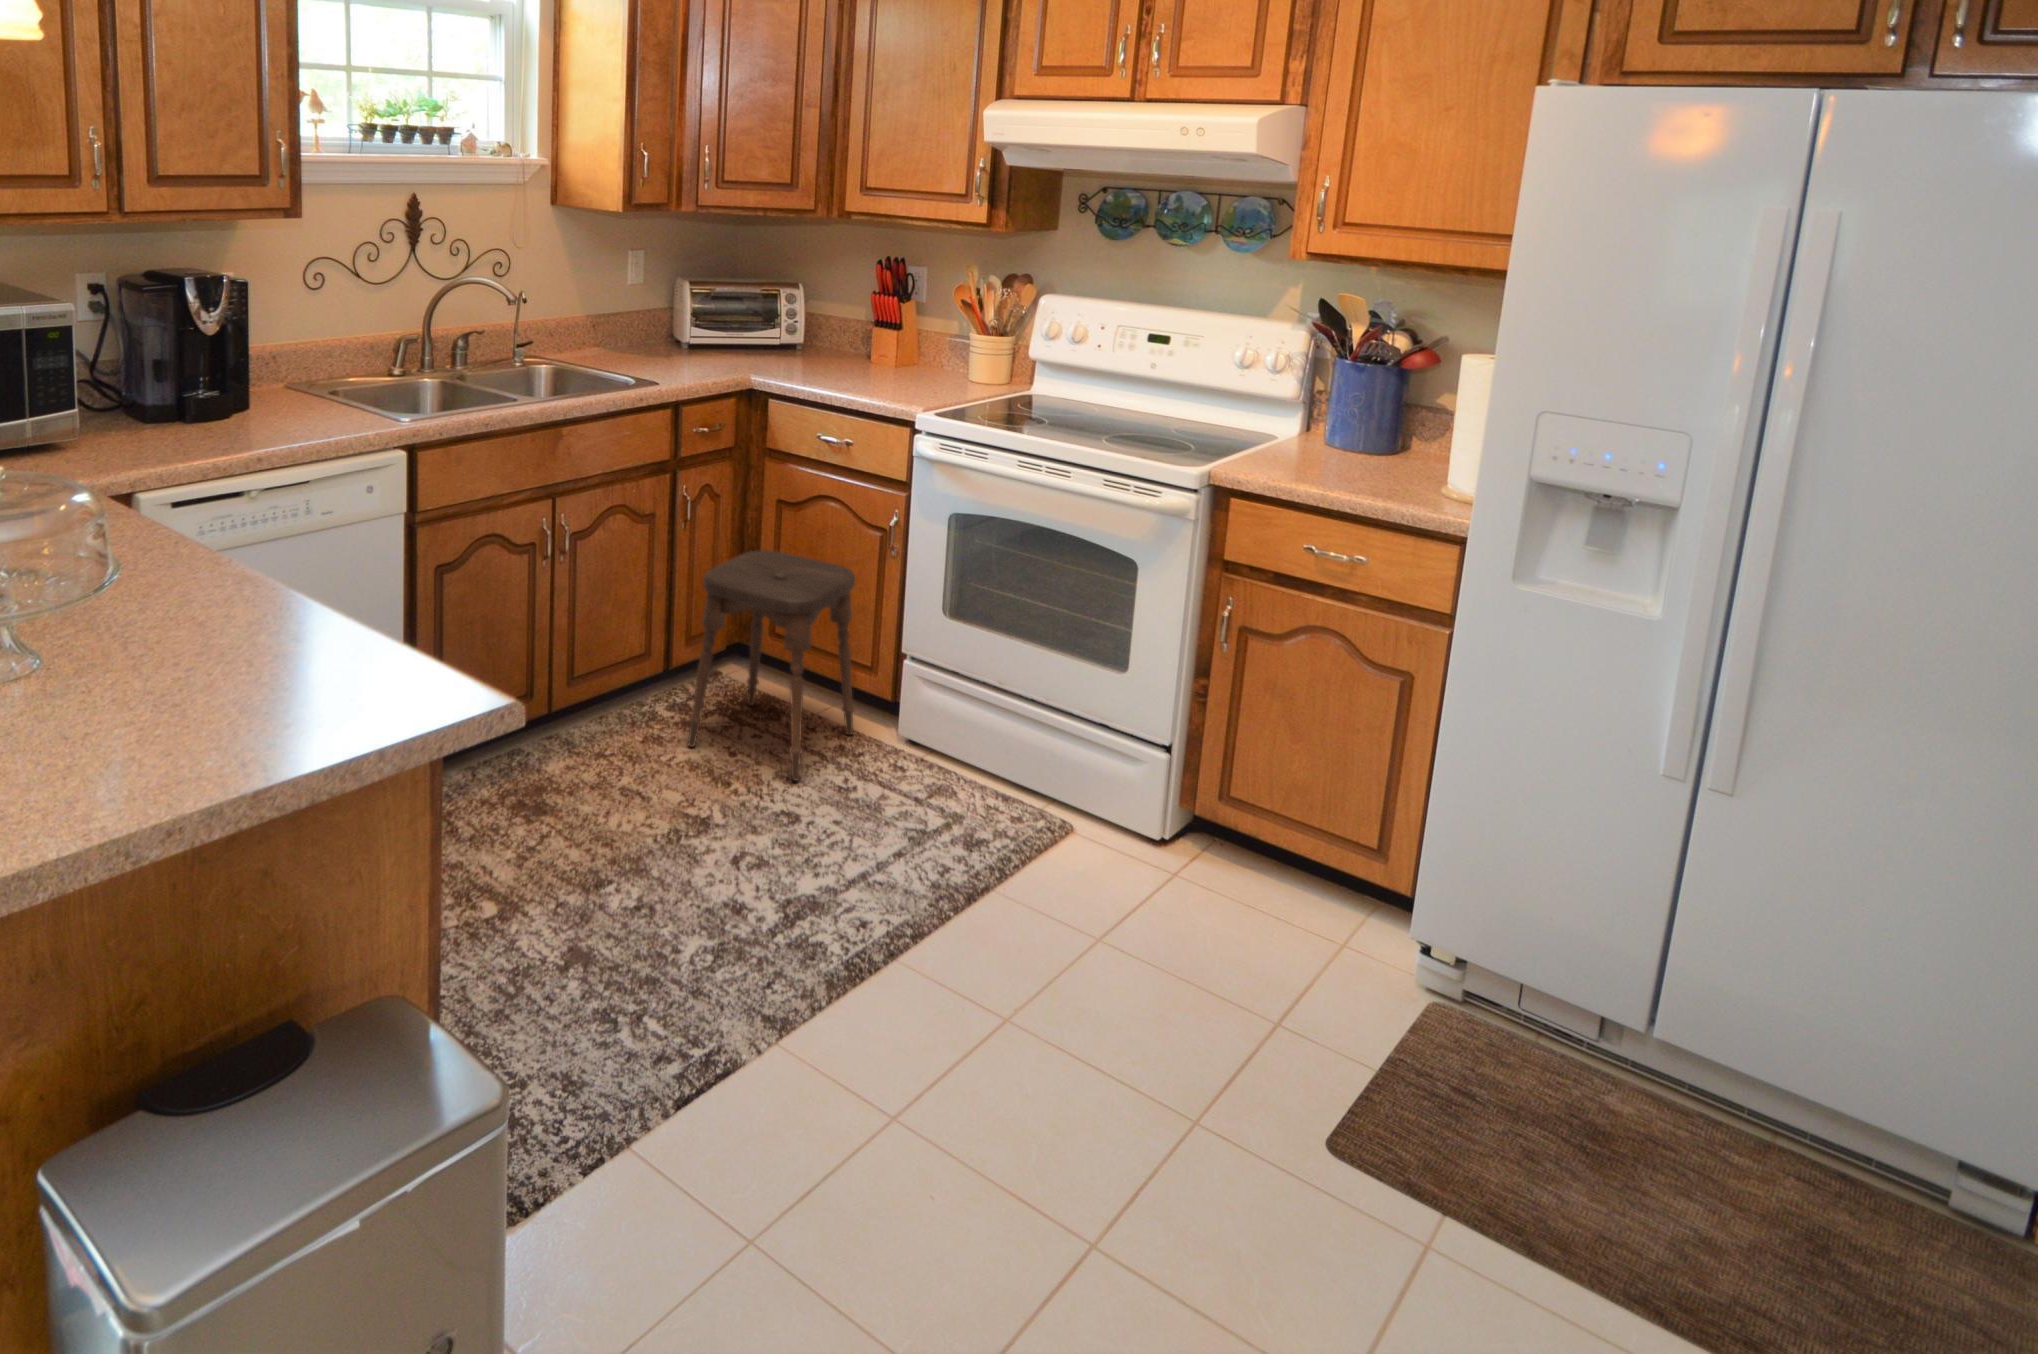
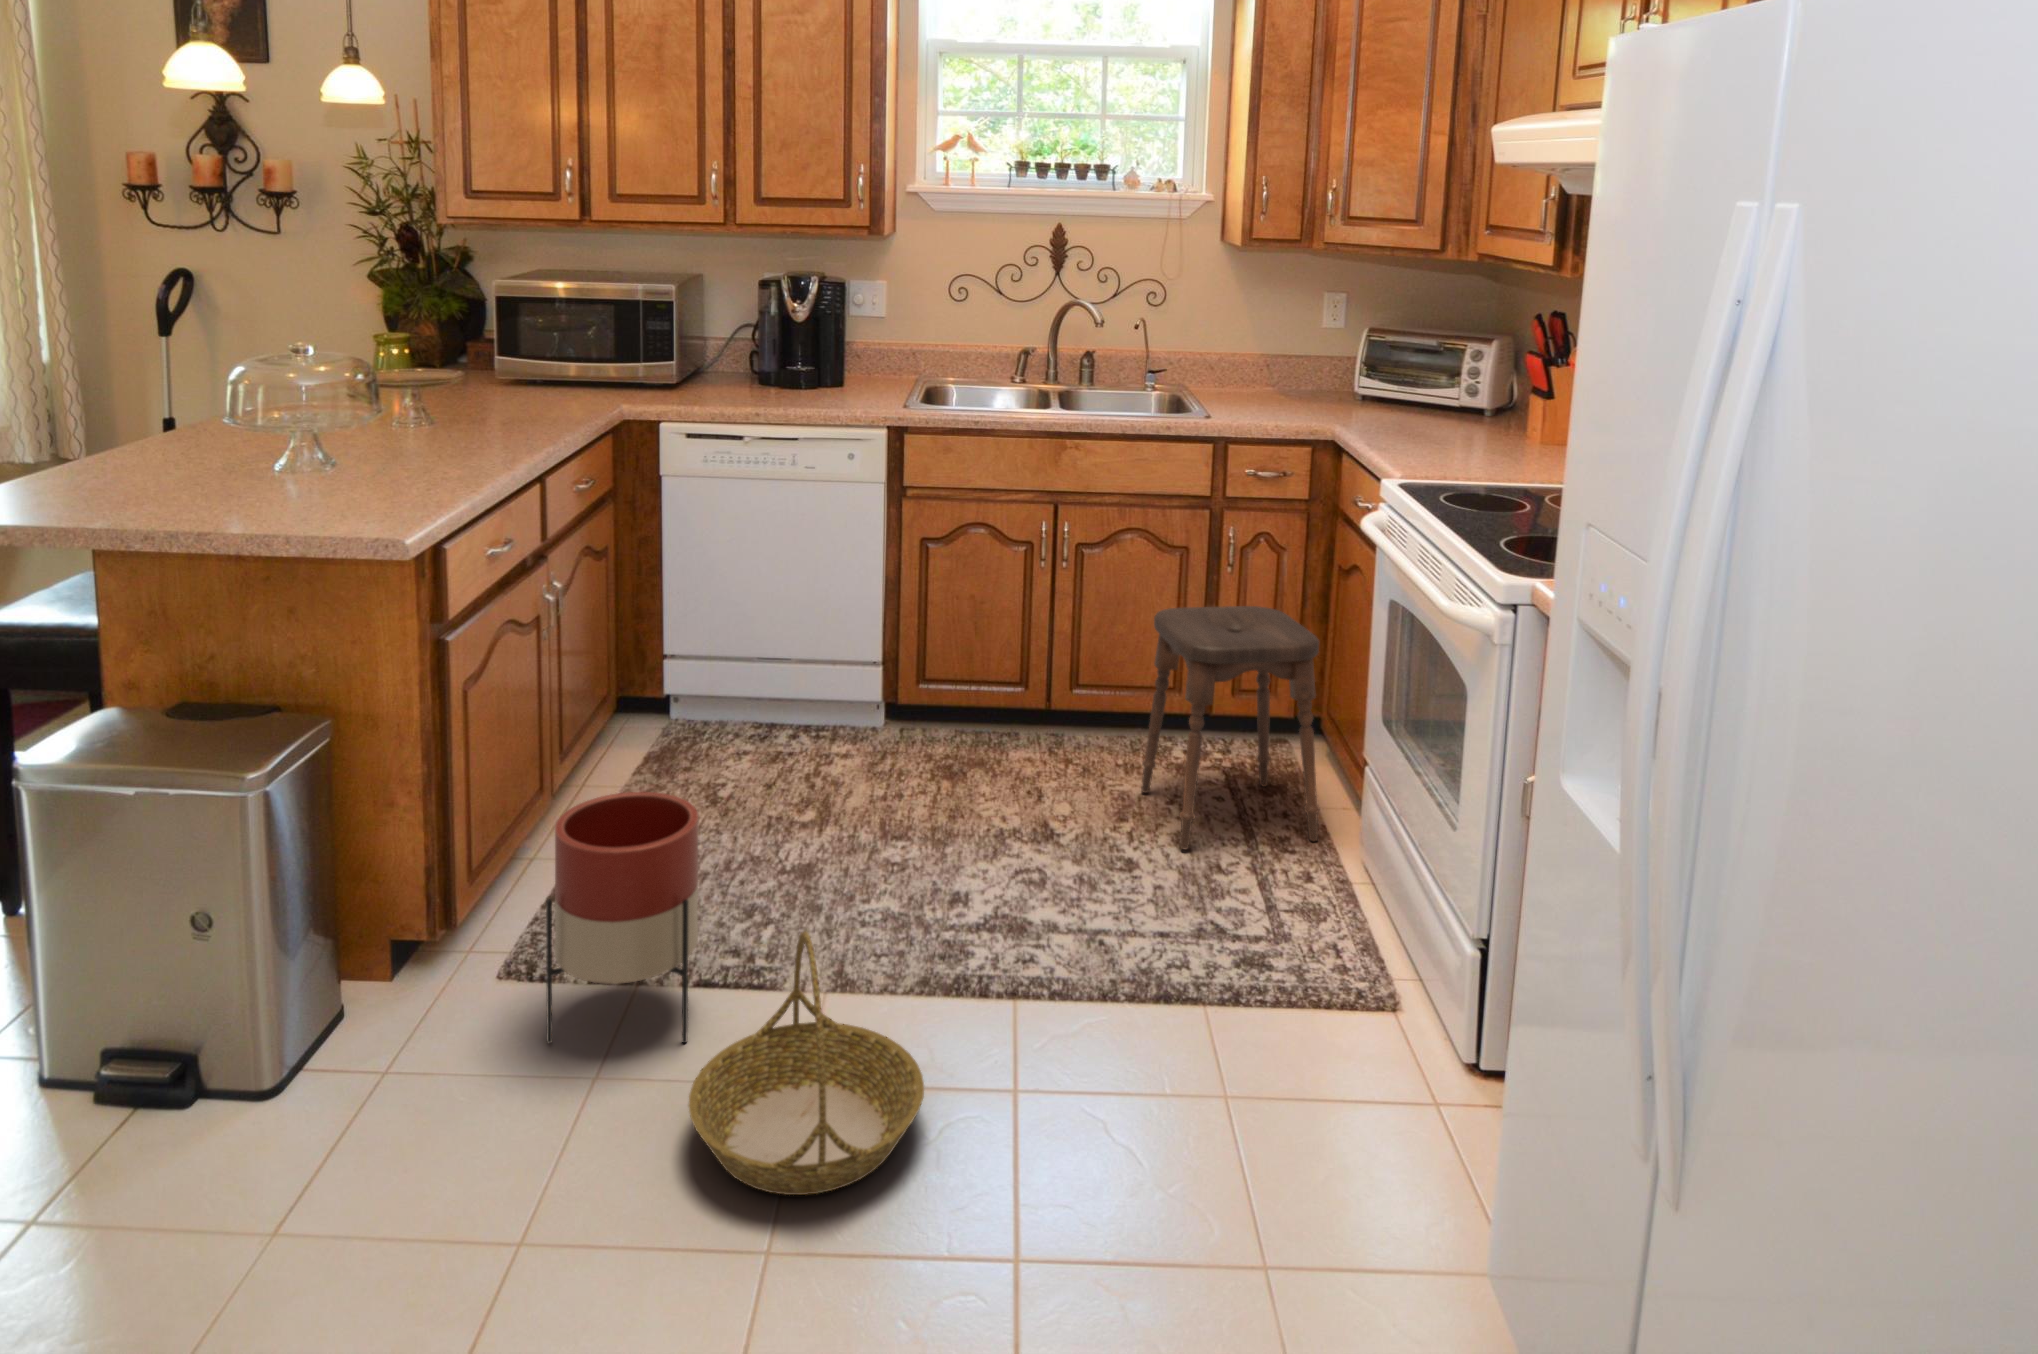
planter: none [617,918,781,1252] -> present [546,792,698,1043]
basket: none [871,973,1101,1222] -> present [688,932,924,1195]

